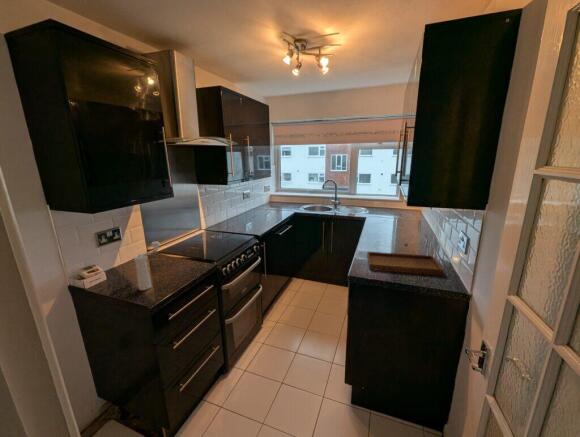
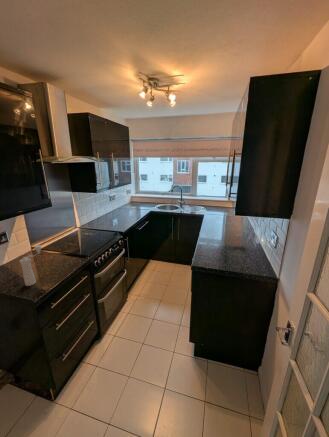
tray: present [367,243,443,275] -> none [206,240,260,264]

